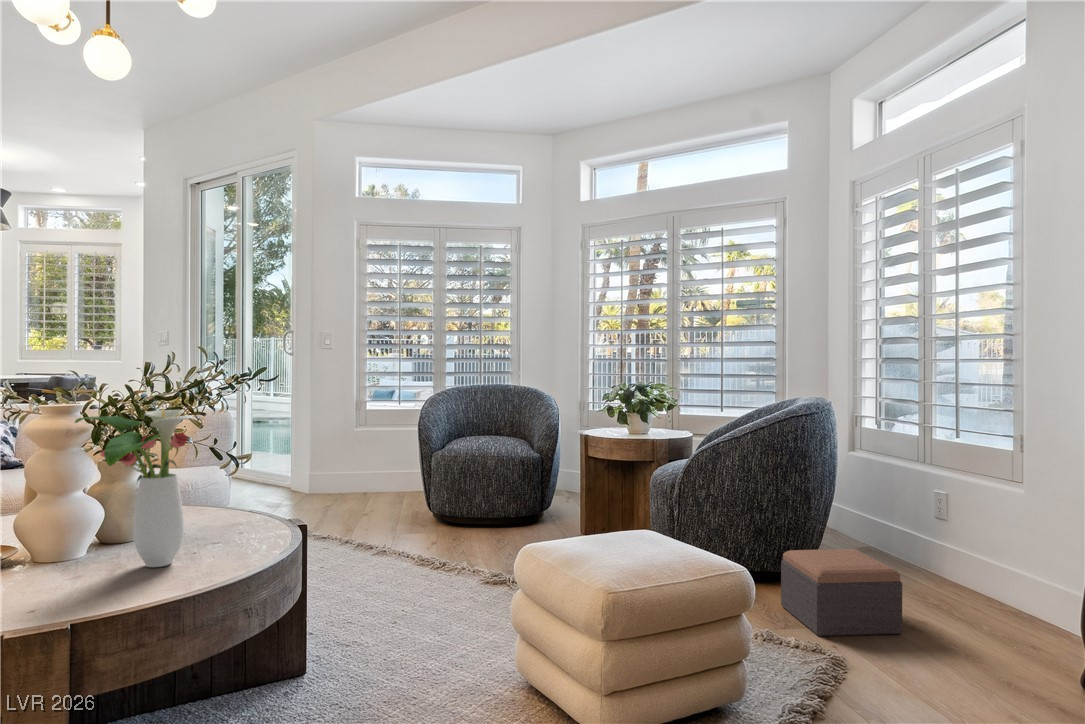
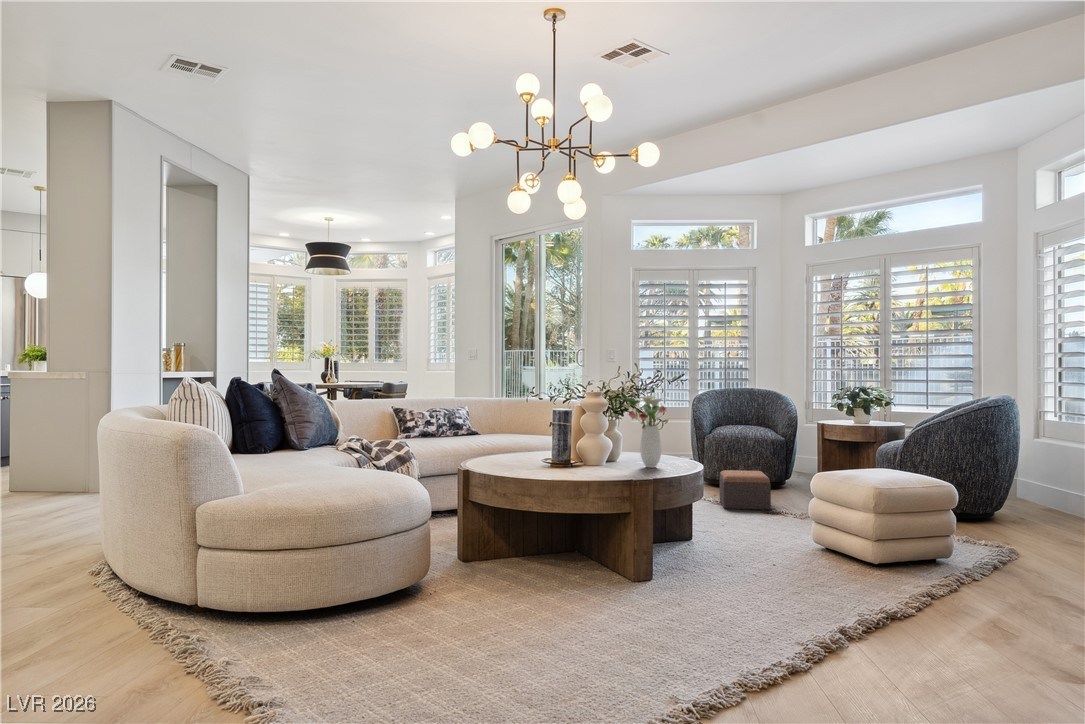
footstool: present [781,549,902,636] -> present [720,470,771,510]

